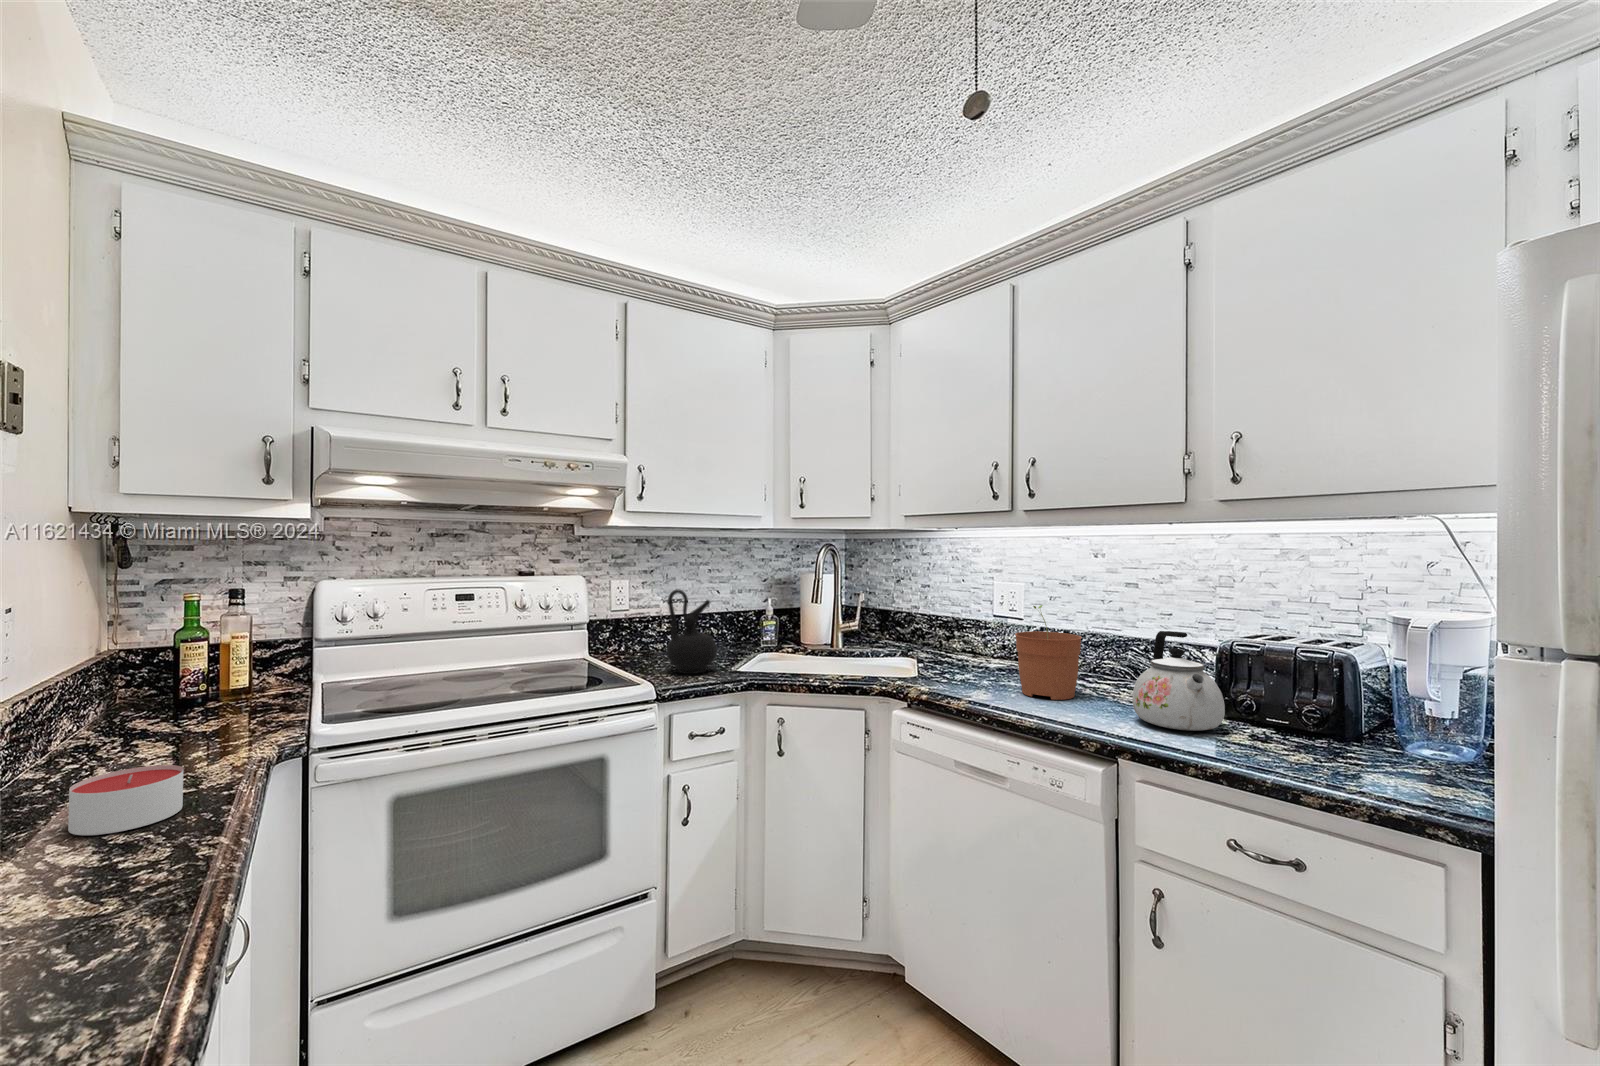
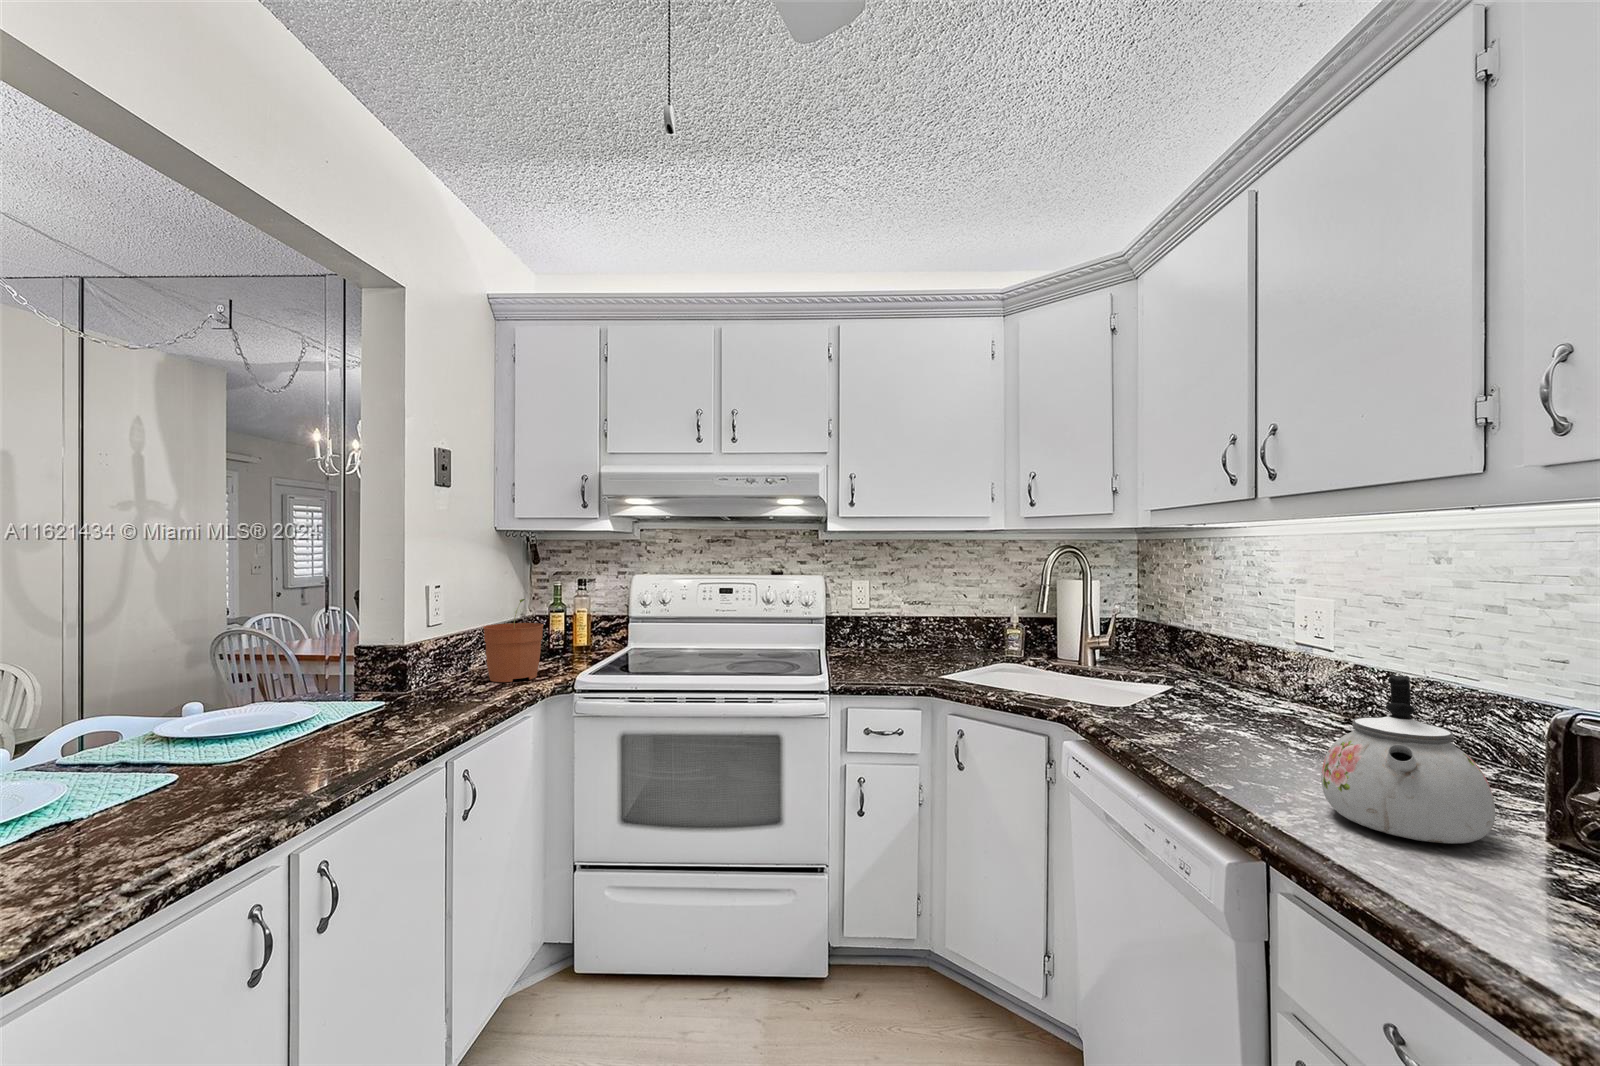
ceramic jug: present [667,590,717,674] -> none [868,590,918,674]
plant pot: present [1015,605,1082,700] -> present [483,599,544,682]
candle: present [68,765,183,835] -> none [415,678,467,711]

